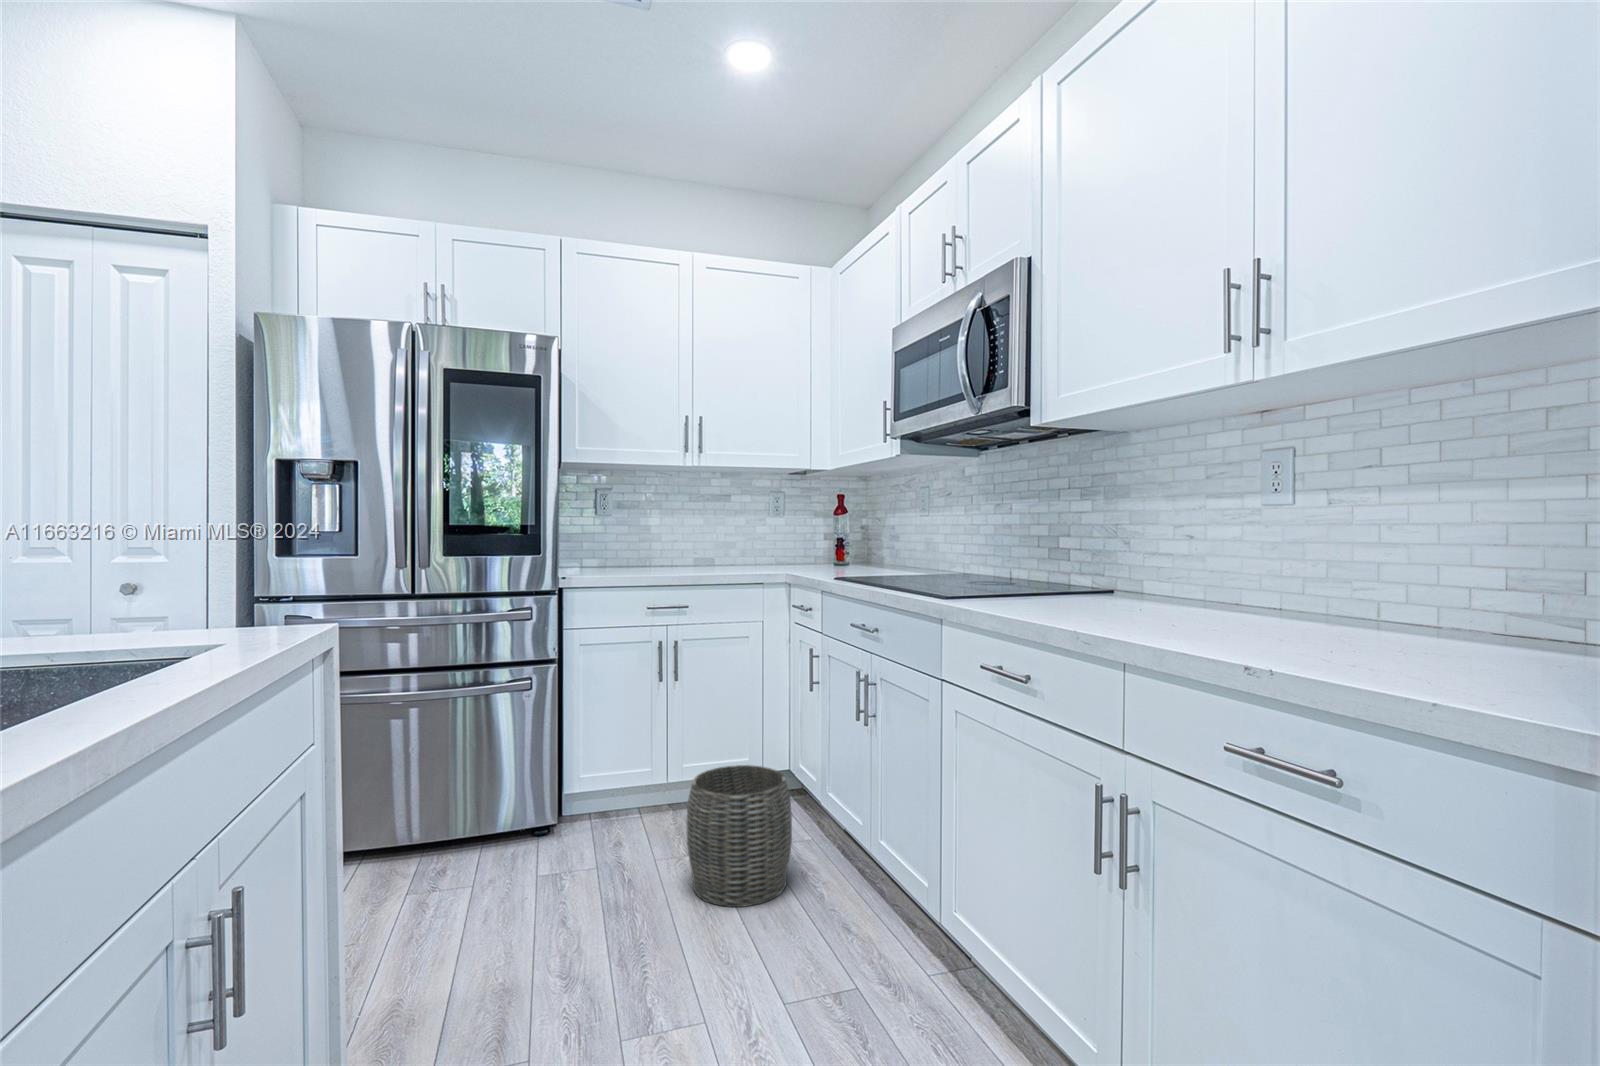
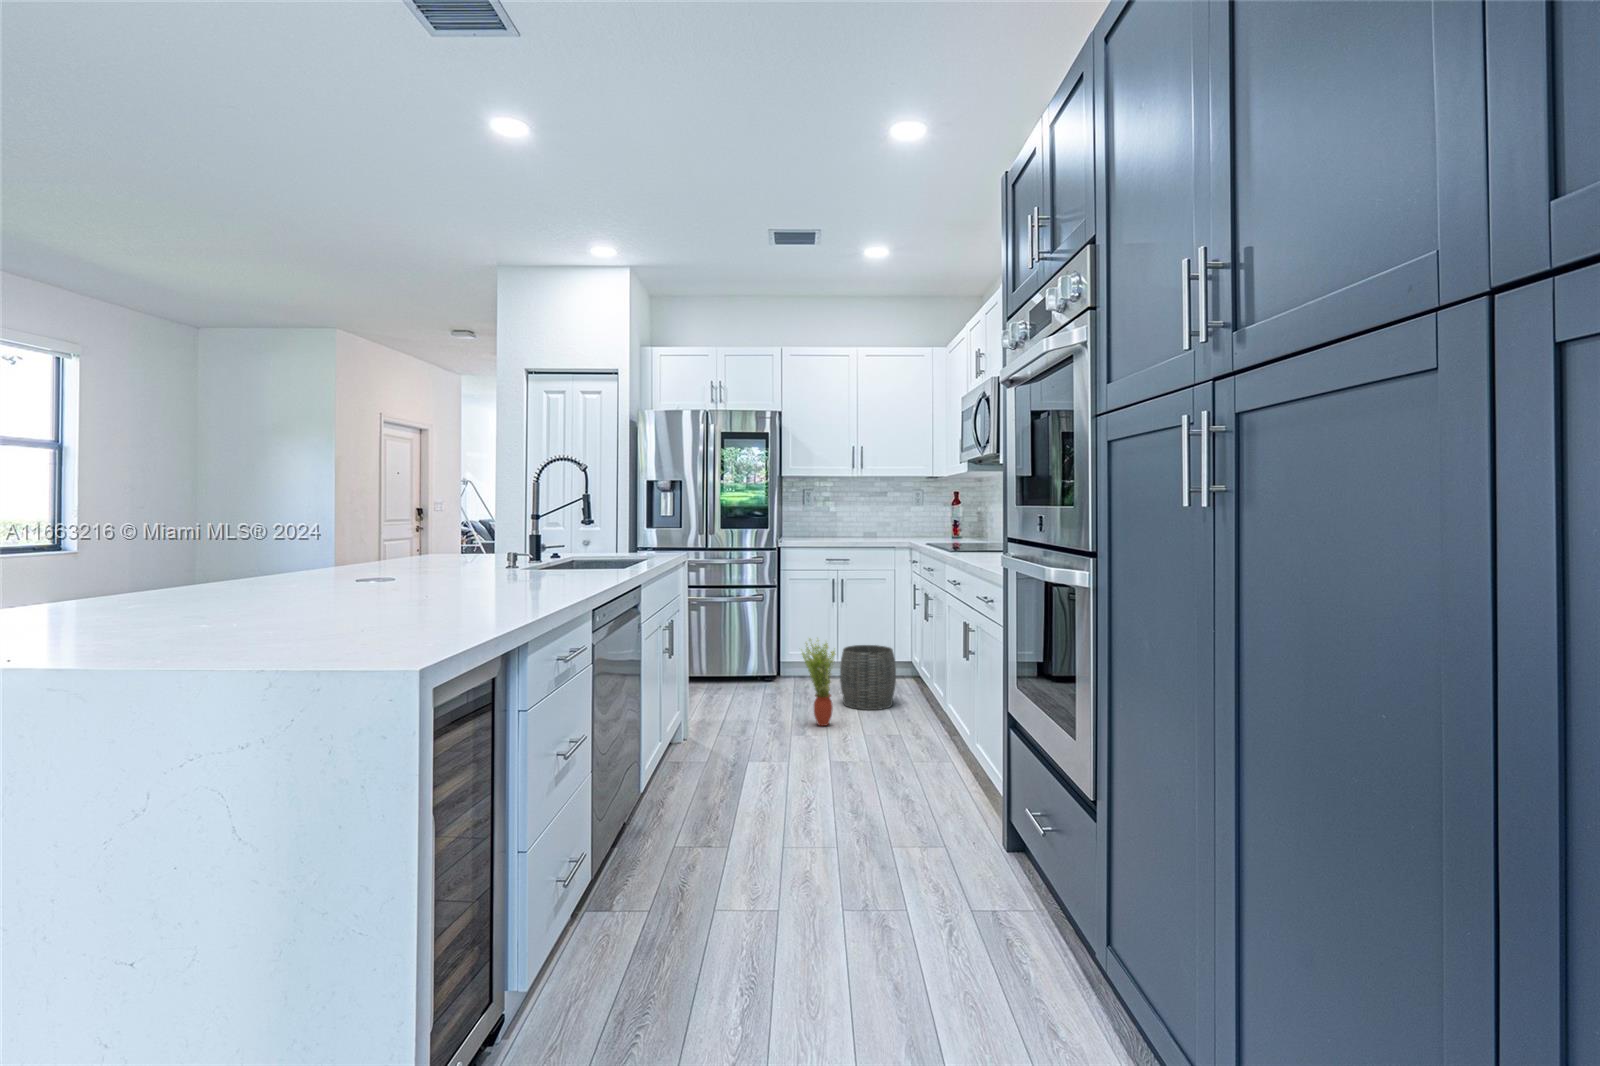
potted plant: none [613,790,695,990] -> present [802,639,835,726]

